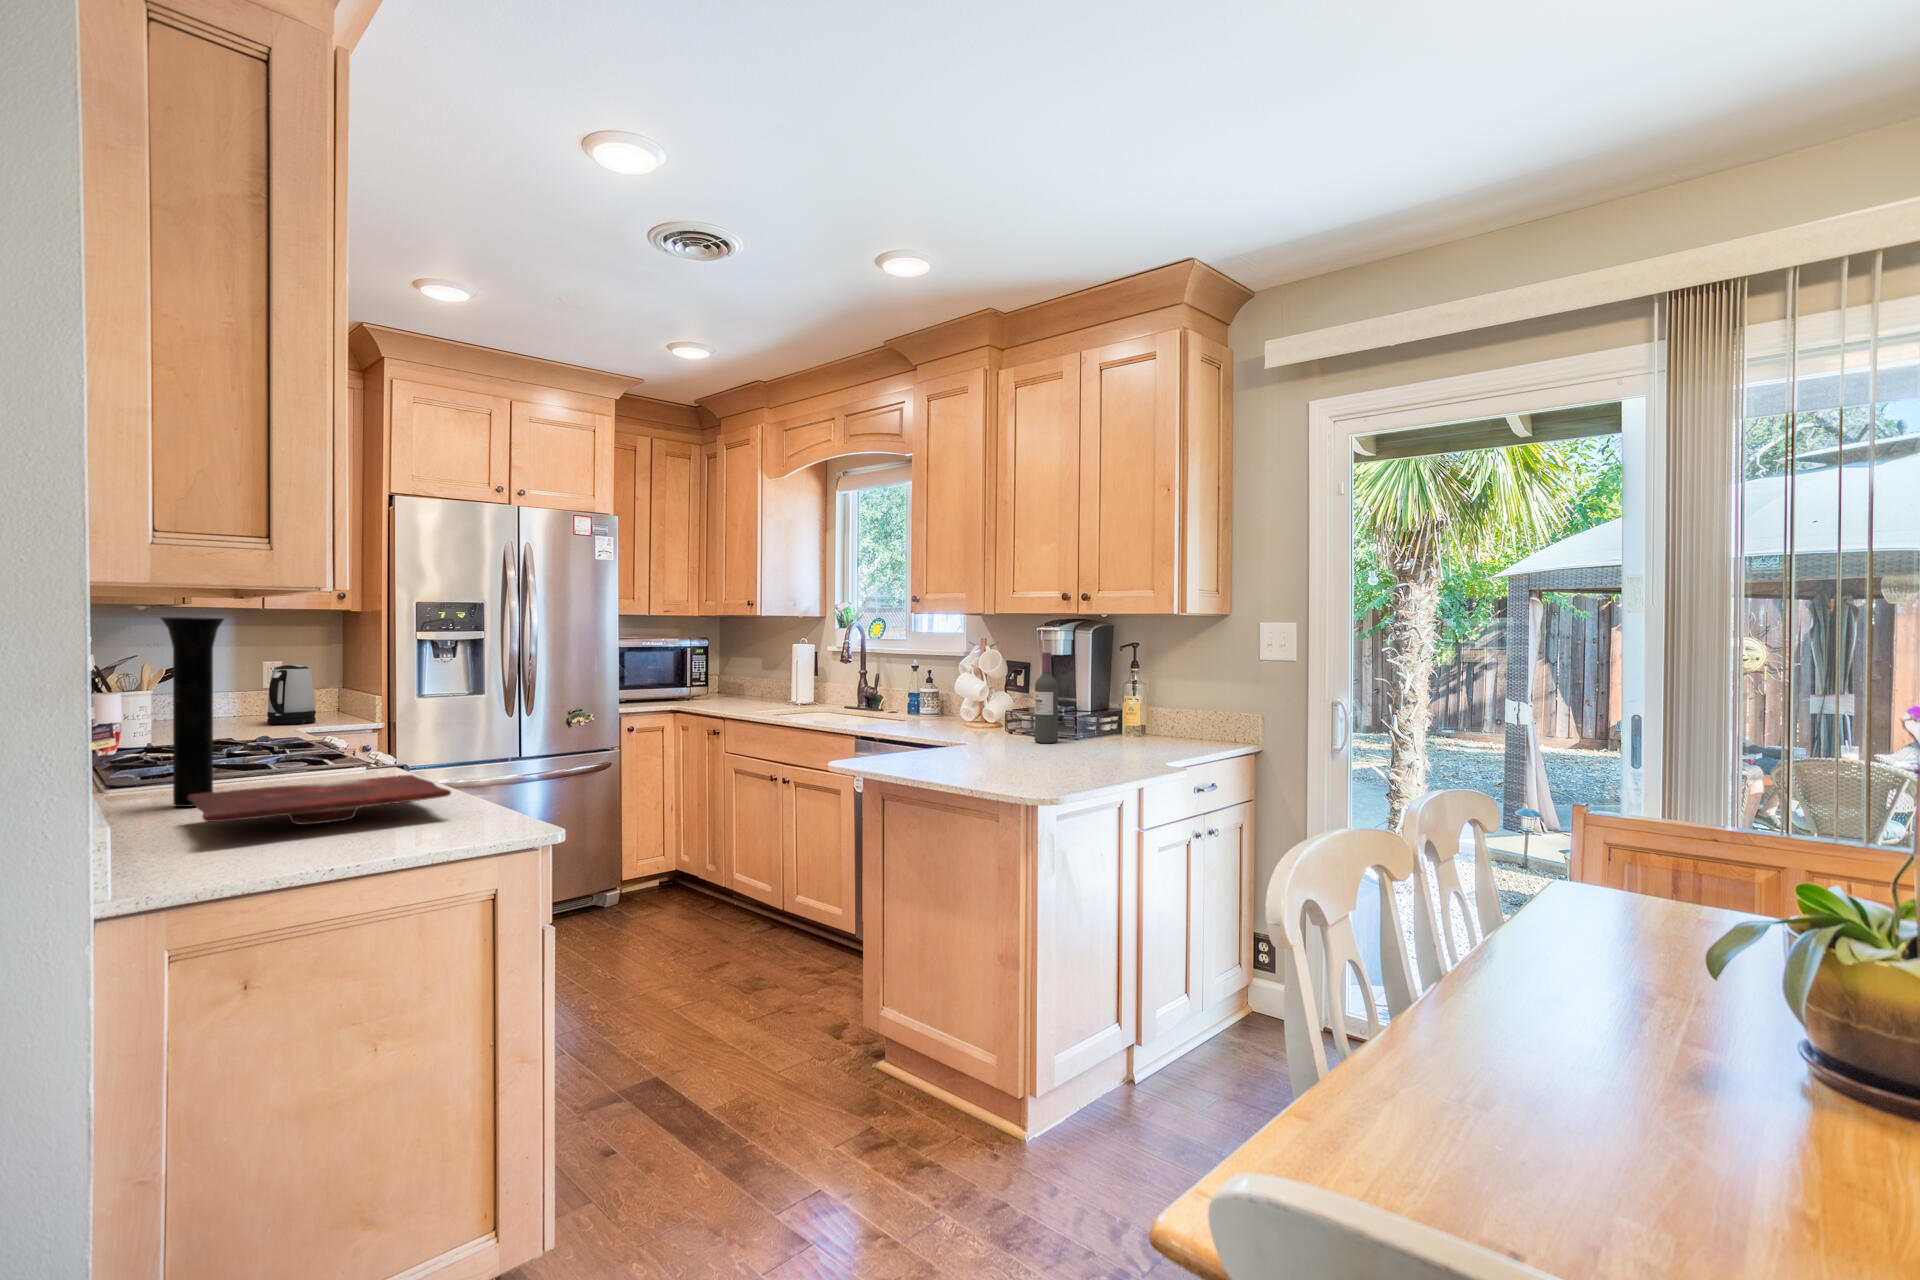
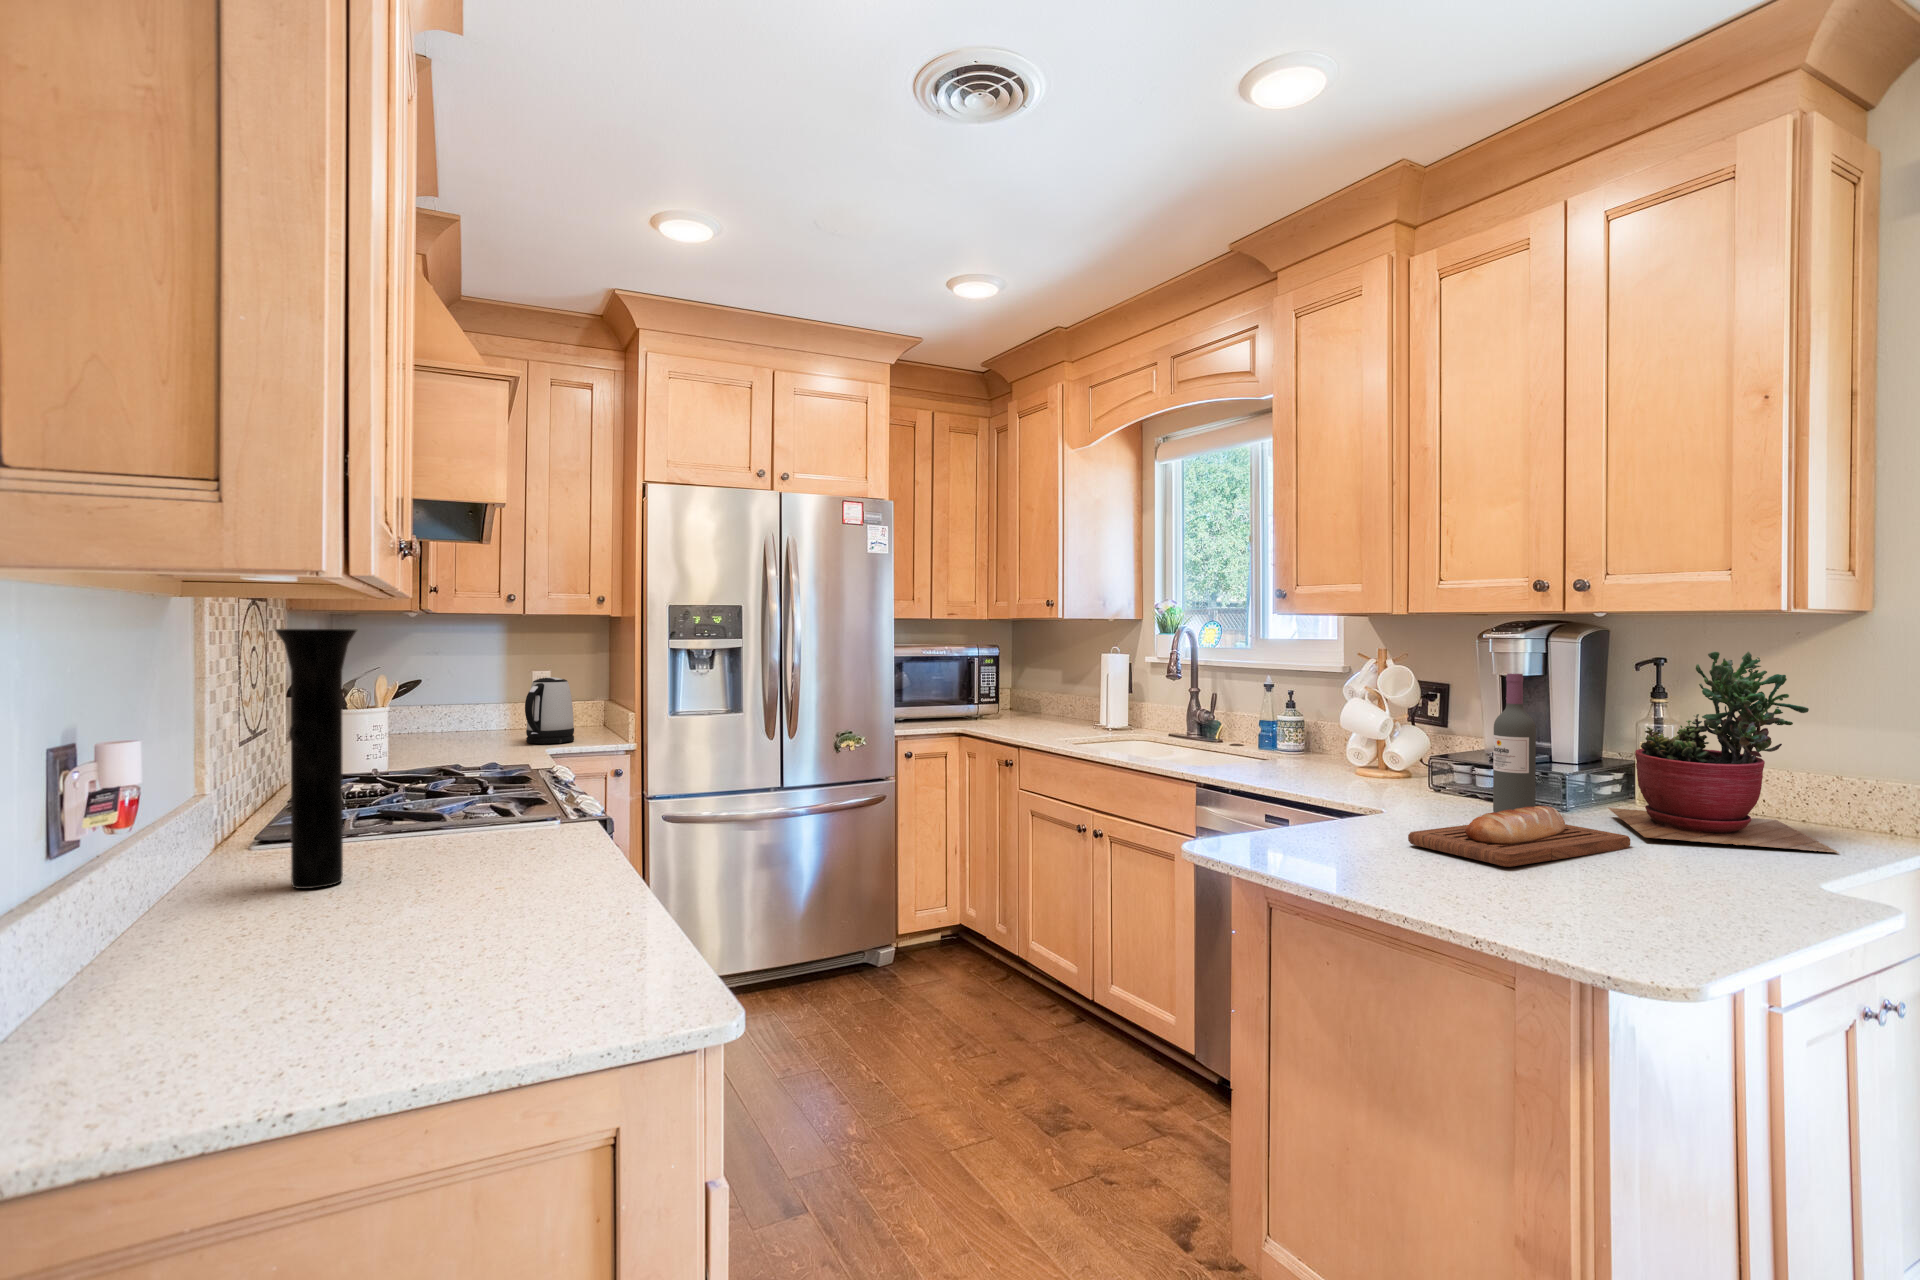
succulent plant: none [1098,638,1197,750] -> present [1608,651,1839,853]
bread loaf: none [972,732,1096,763] -> present [1408,806,1630,867]
cutting board: present [188,775,451,825] -> none [213,856,599,959]

